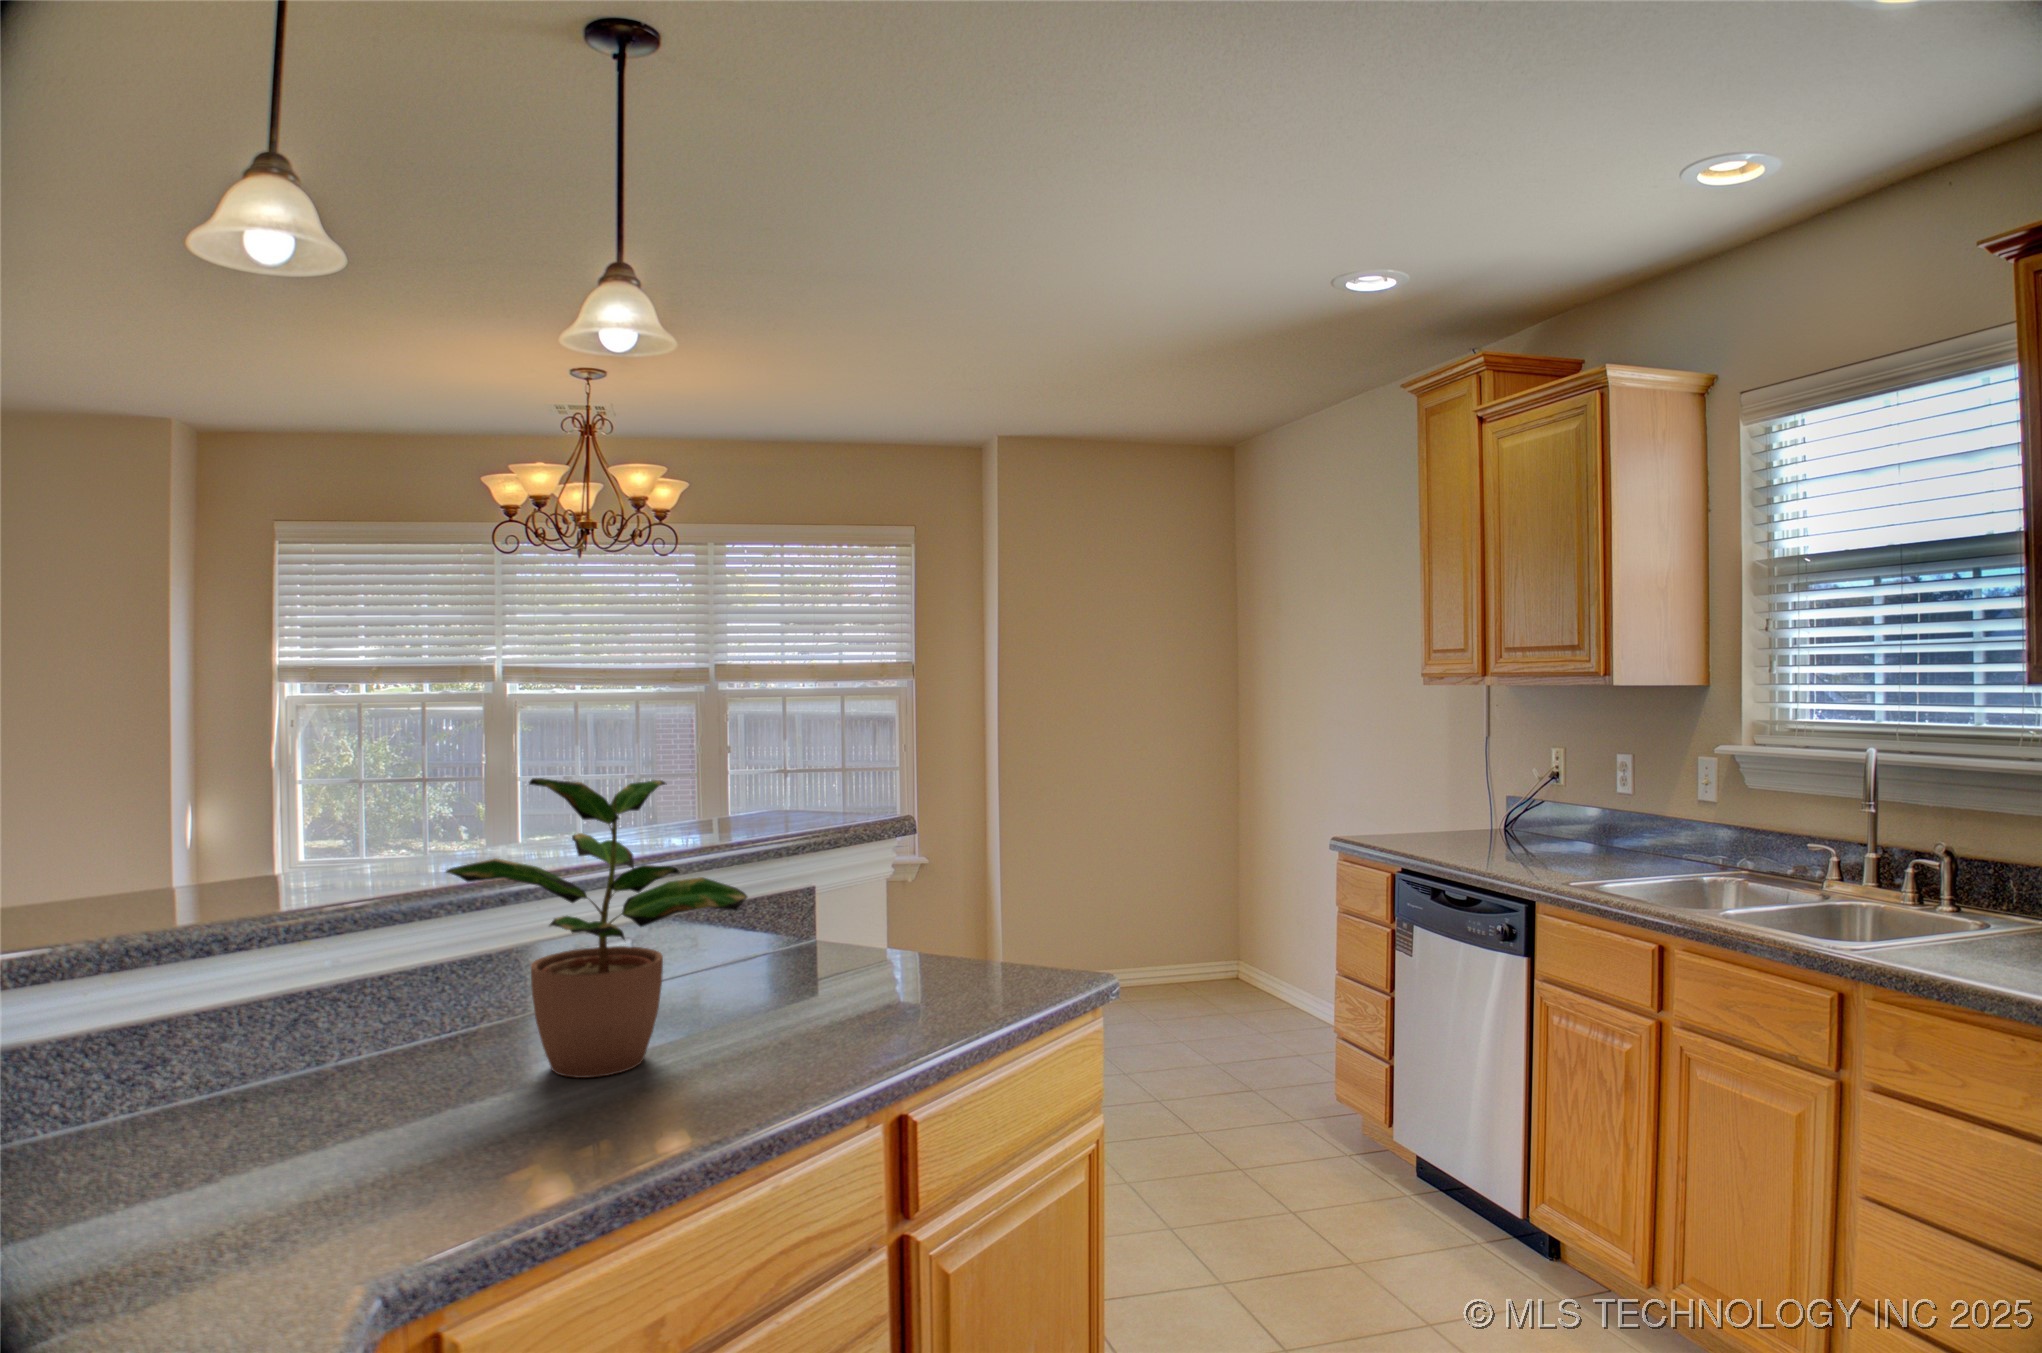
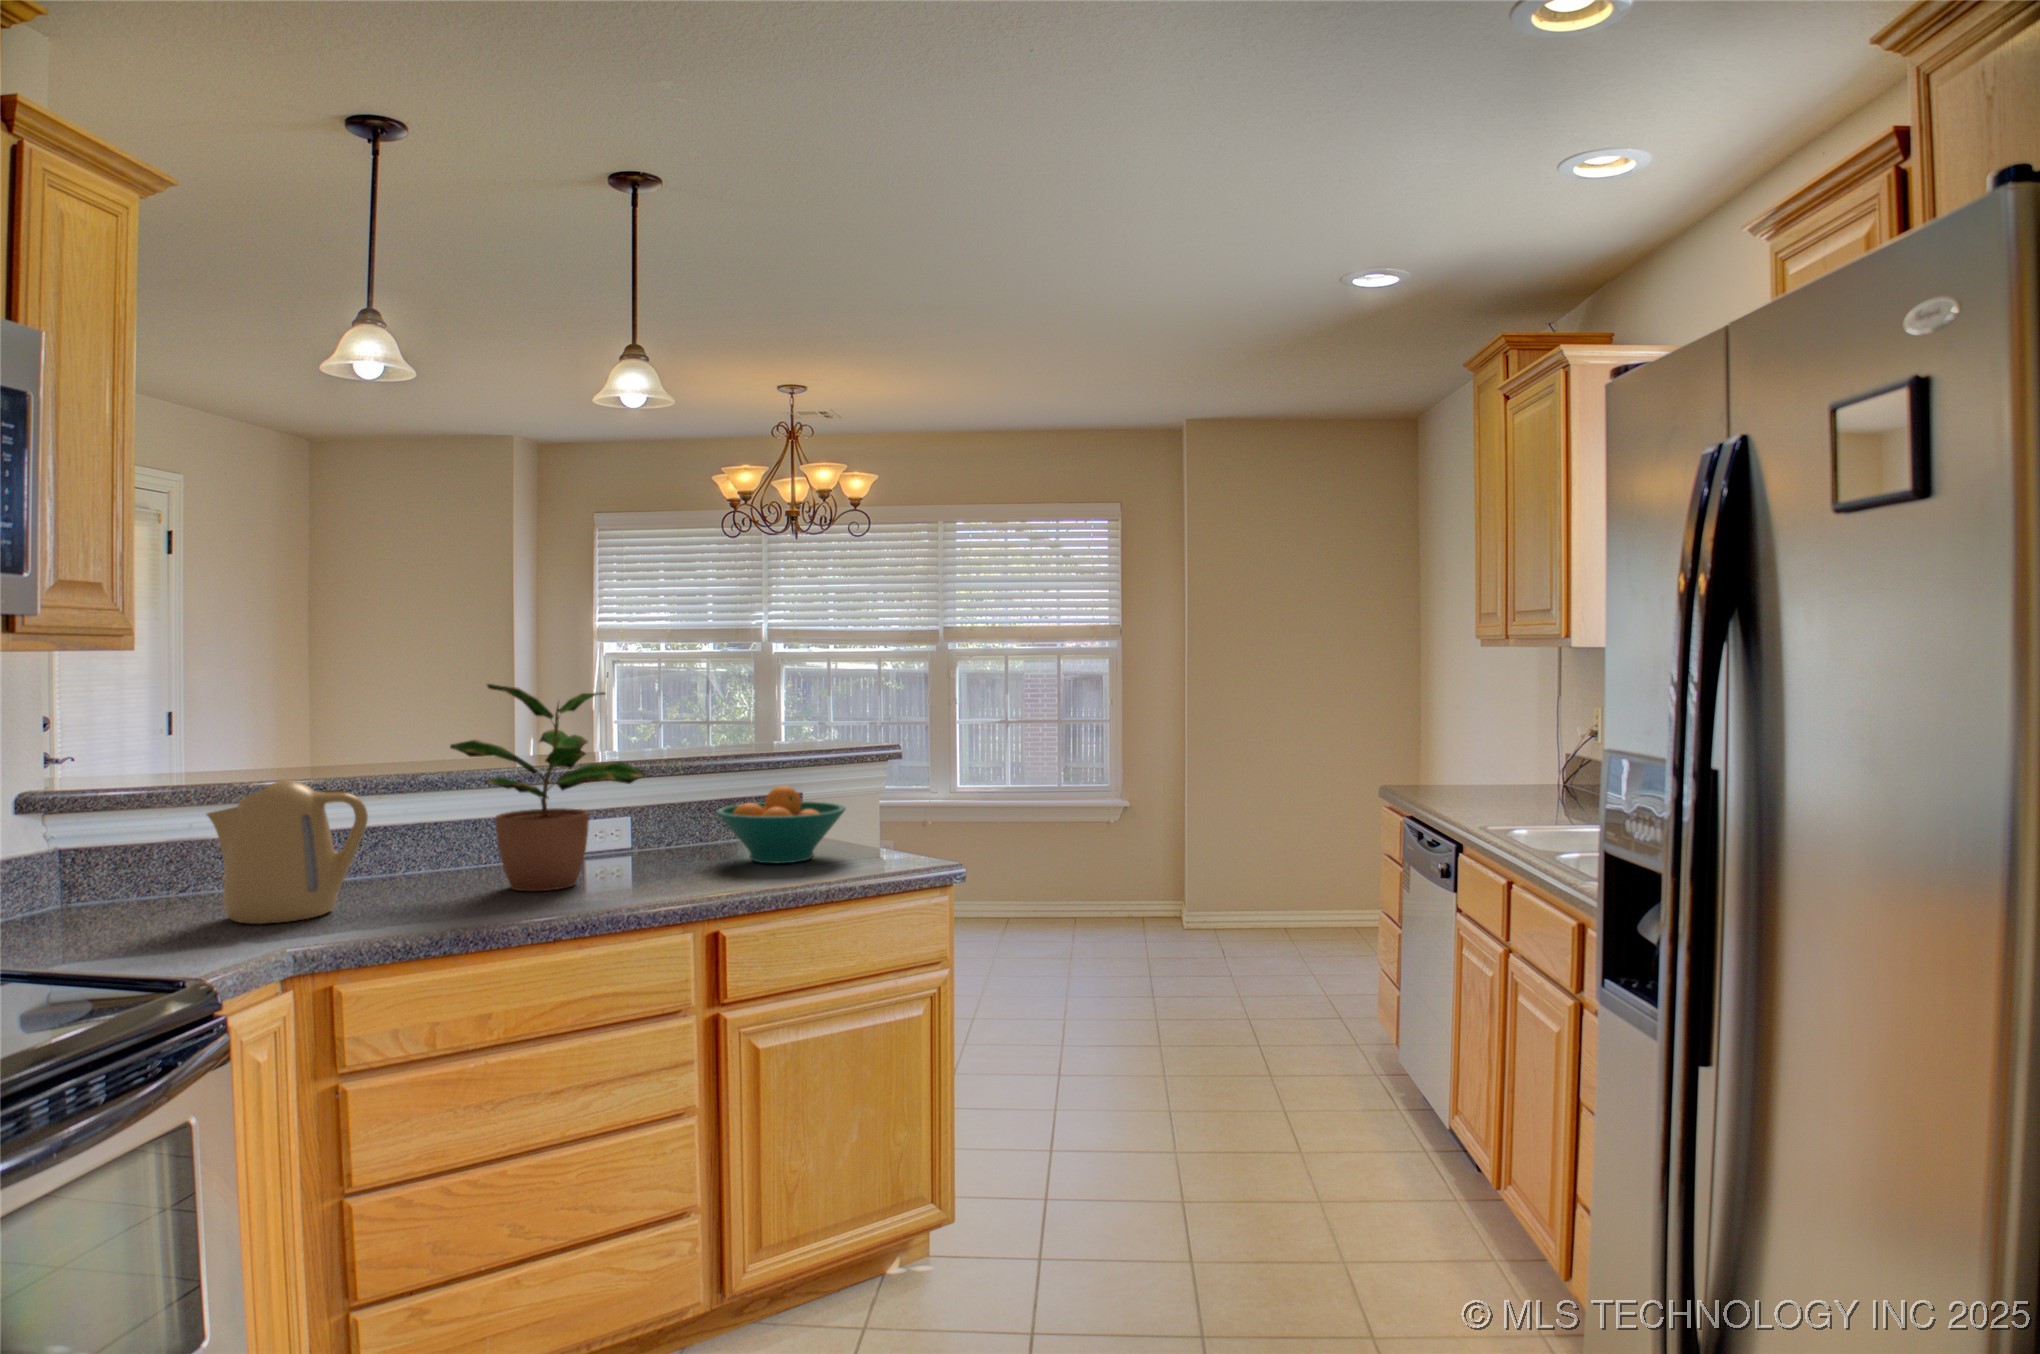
fruit bowl: none [771,889,937,993] -> present [716,785,846,863]
kettle: none [105,951,378,1205] -> present [207,779,368,924]

